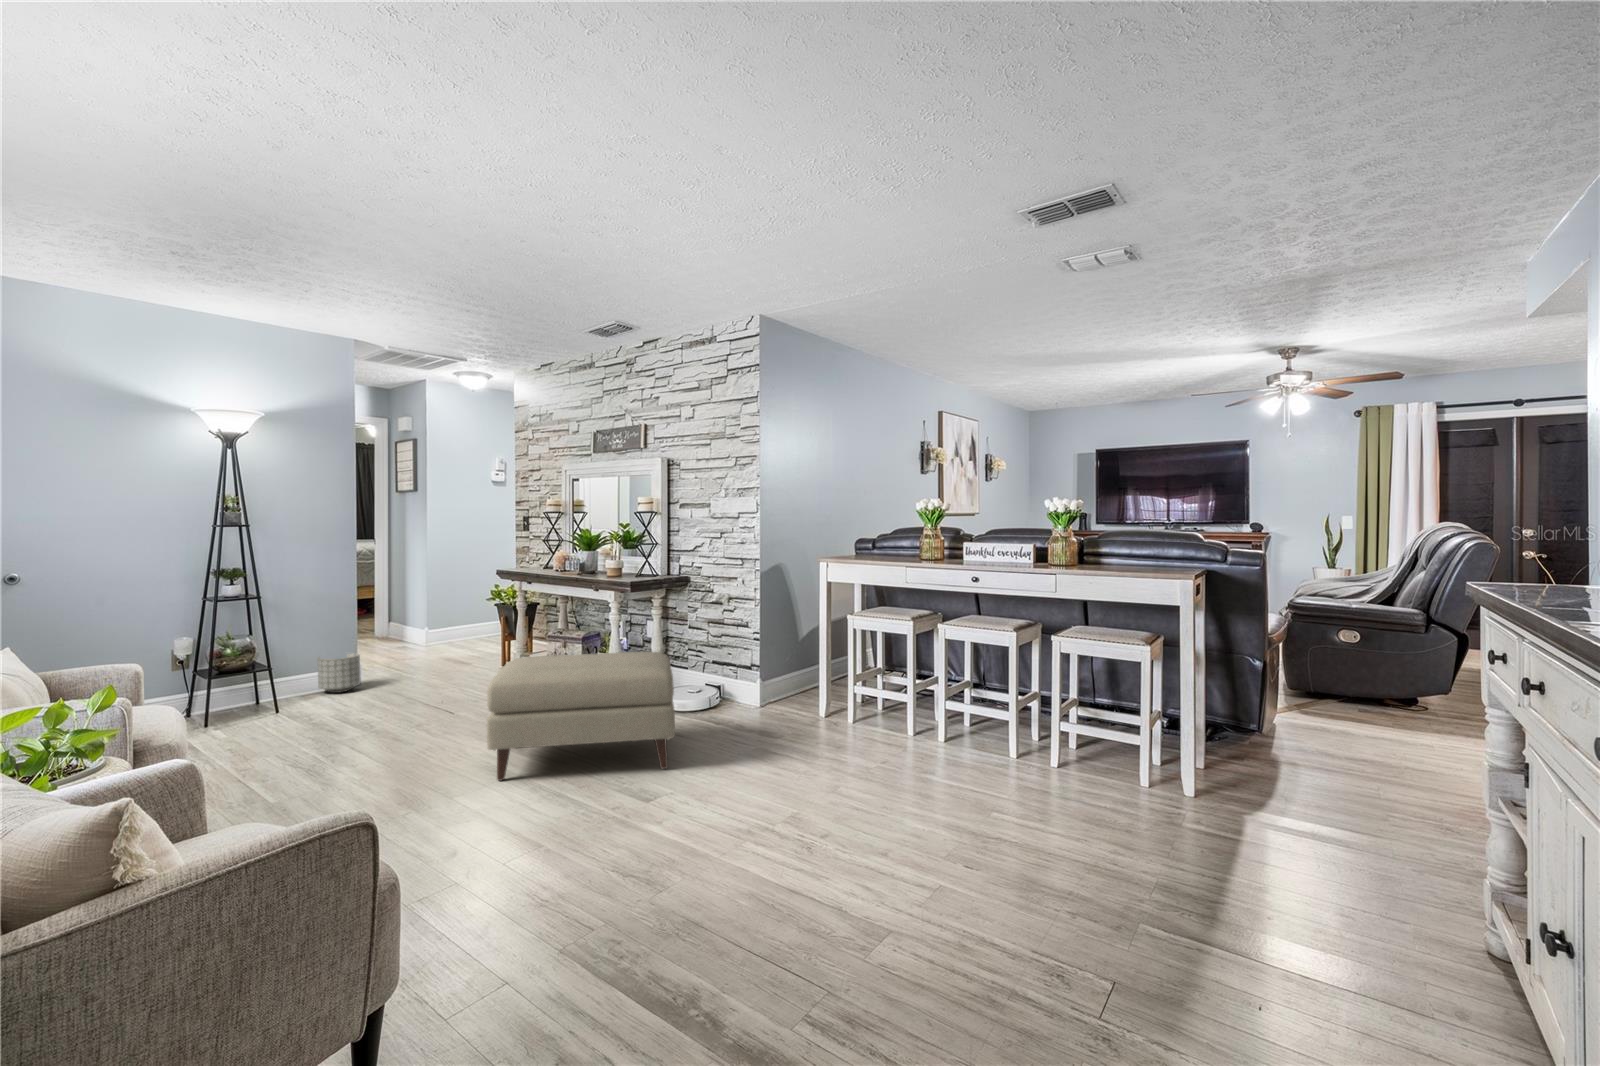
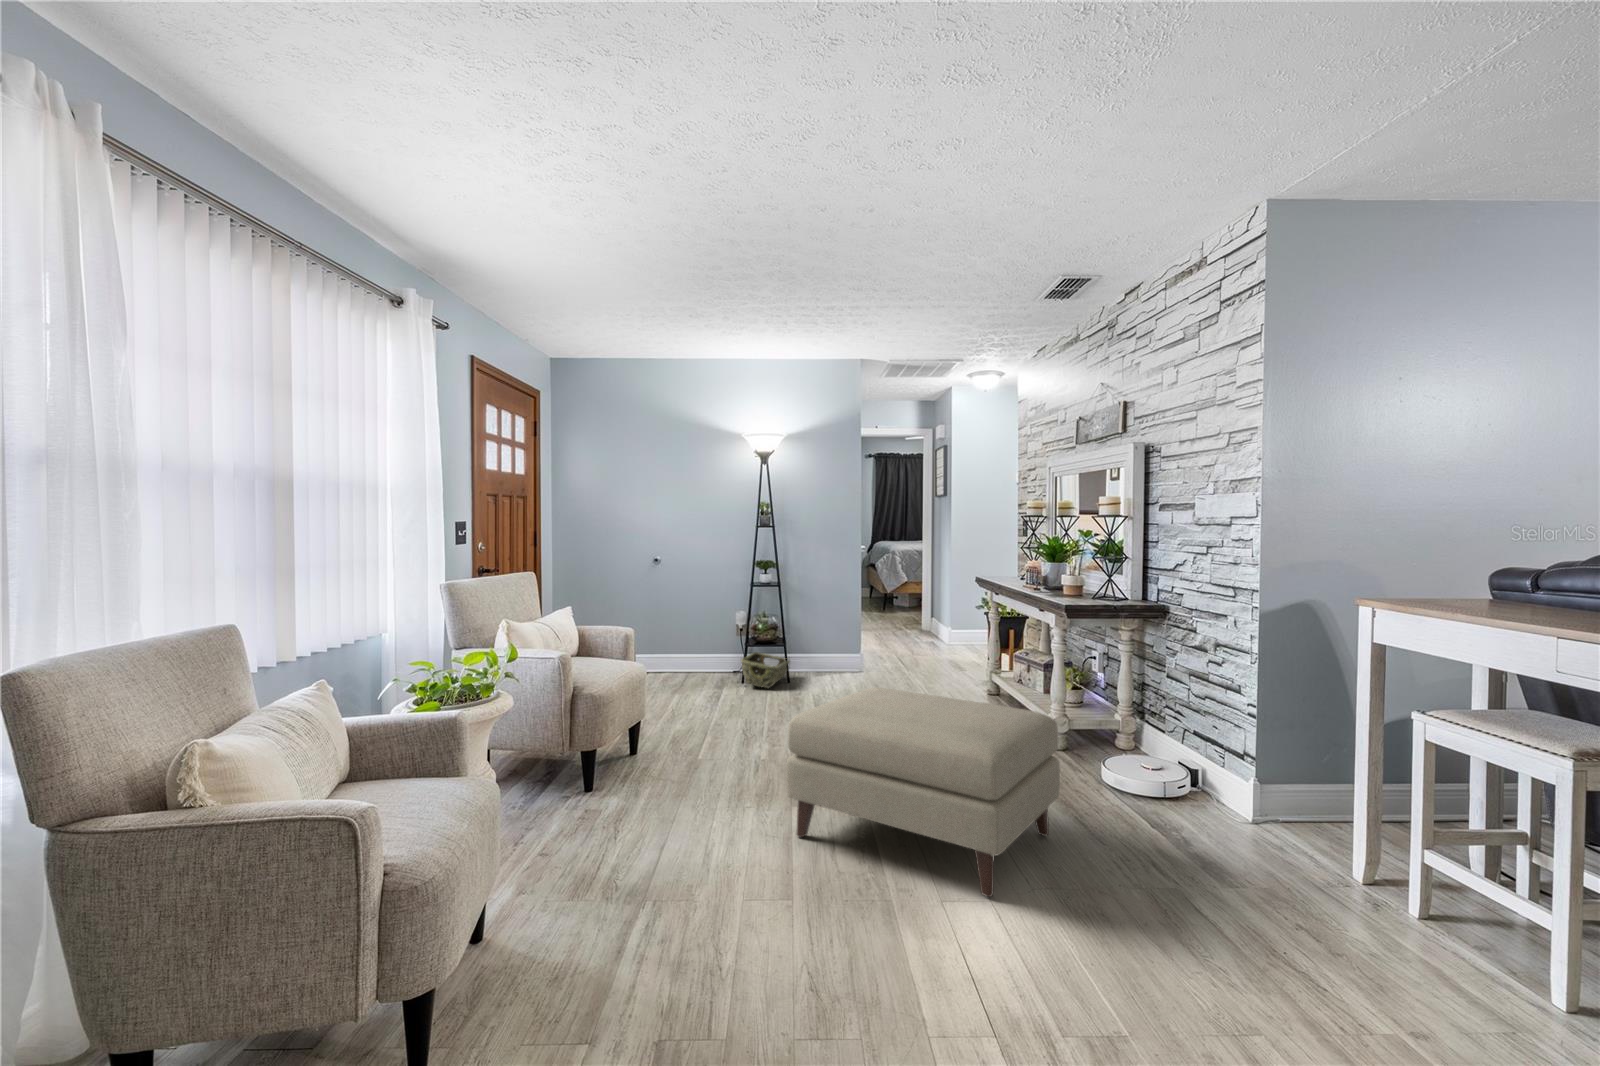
planter: present [317,653,360,693] -> none [812,645,847,682]
woven basket: none [239,673,297,710] -> present [741,652,790,688]

